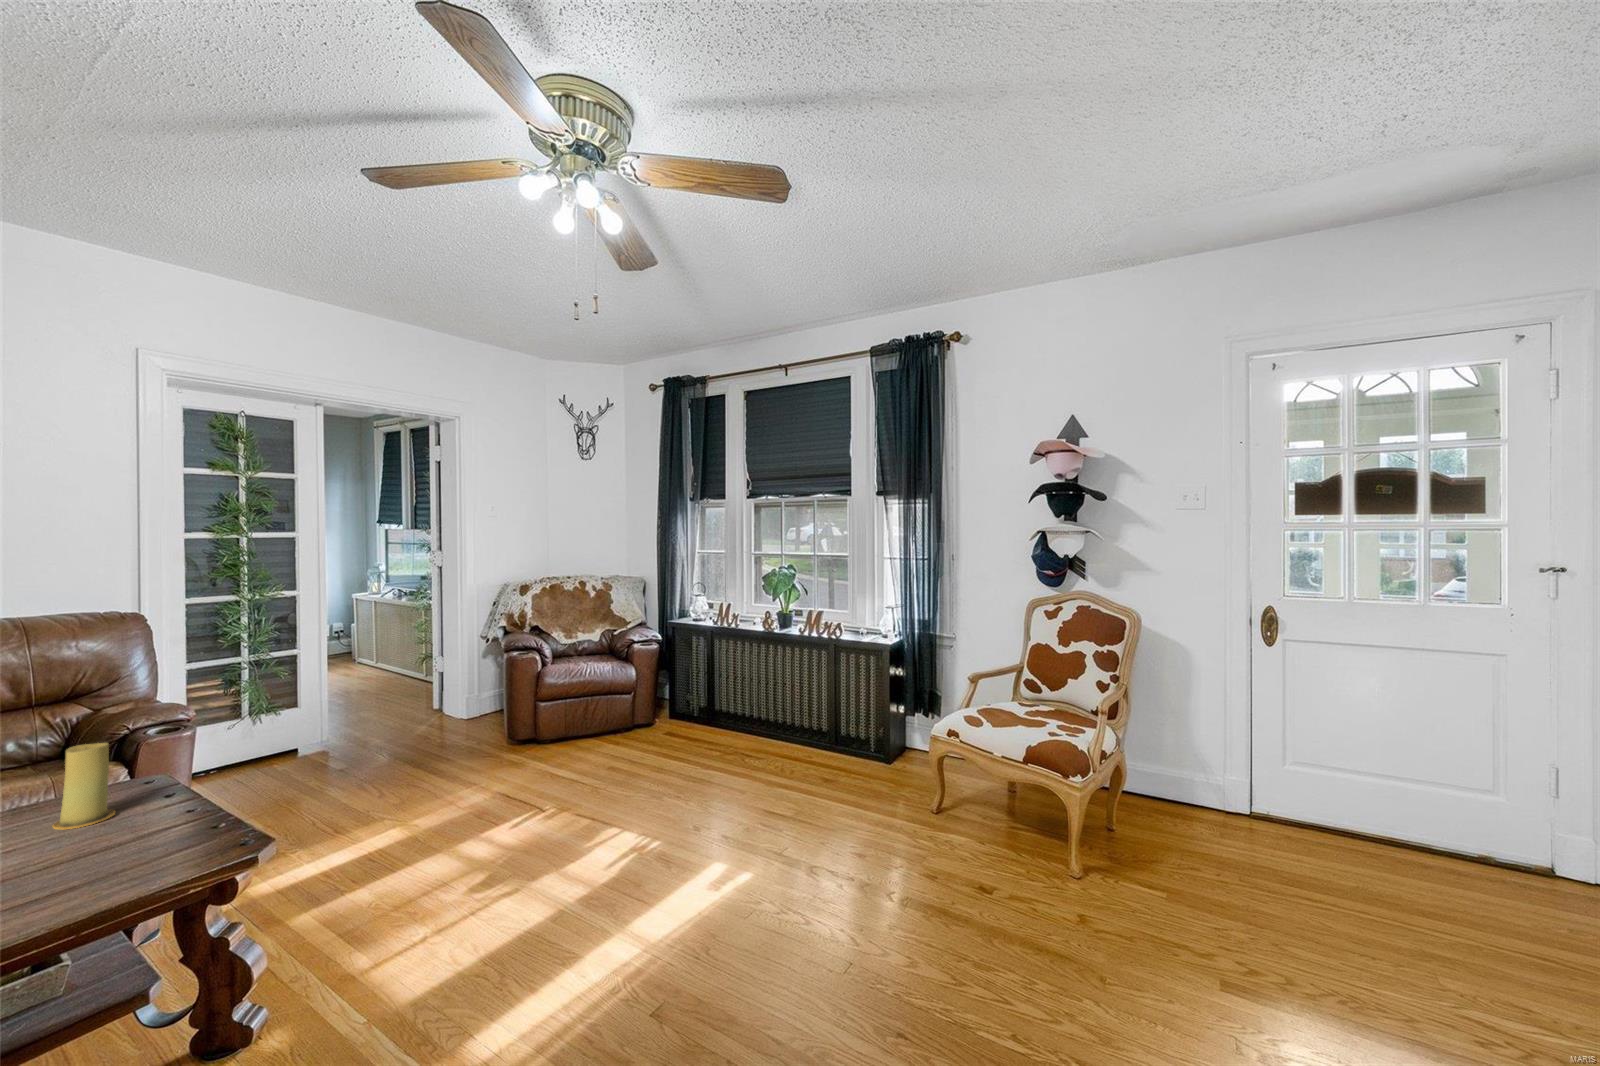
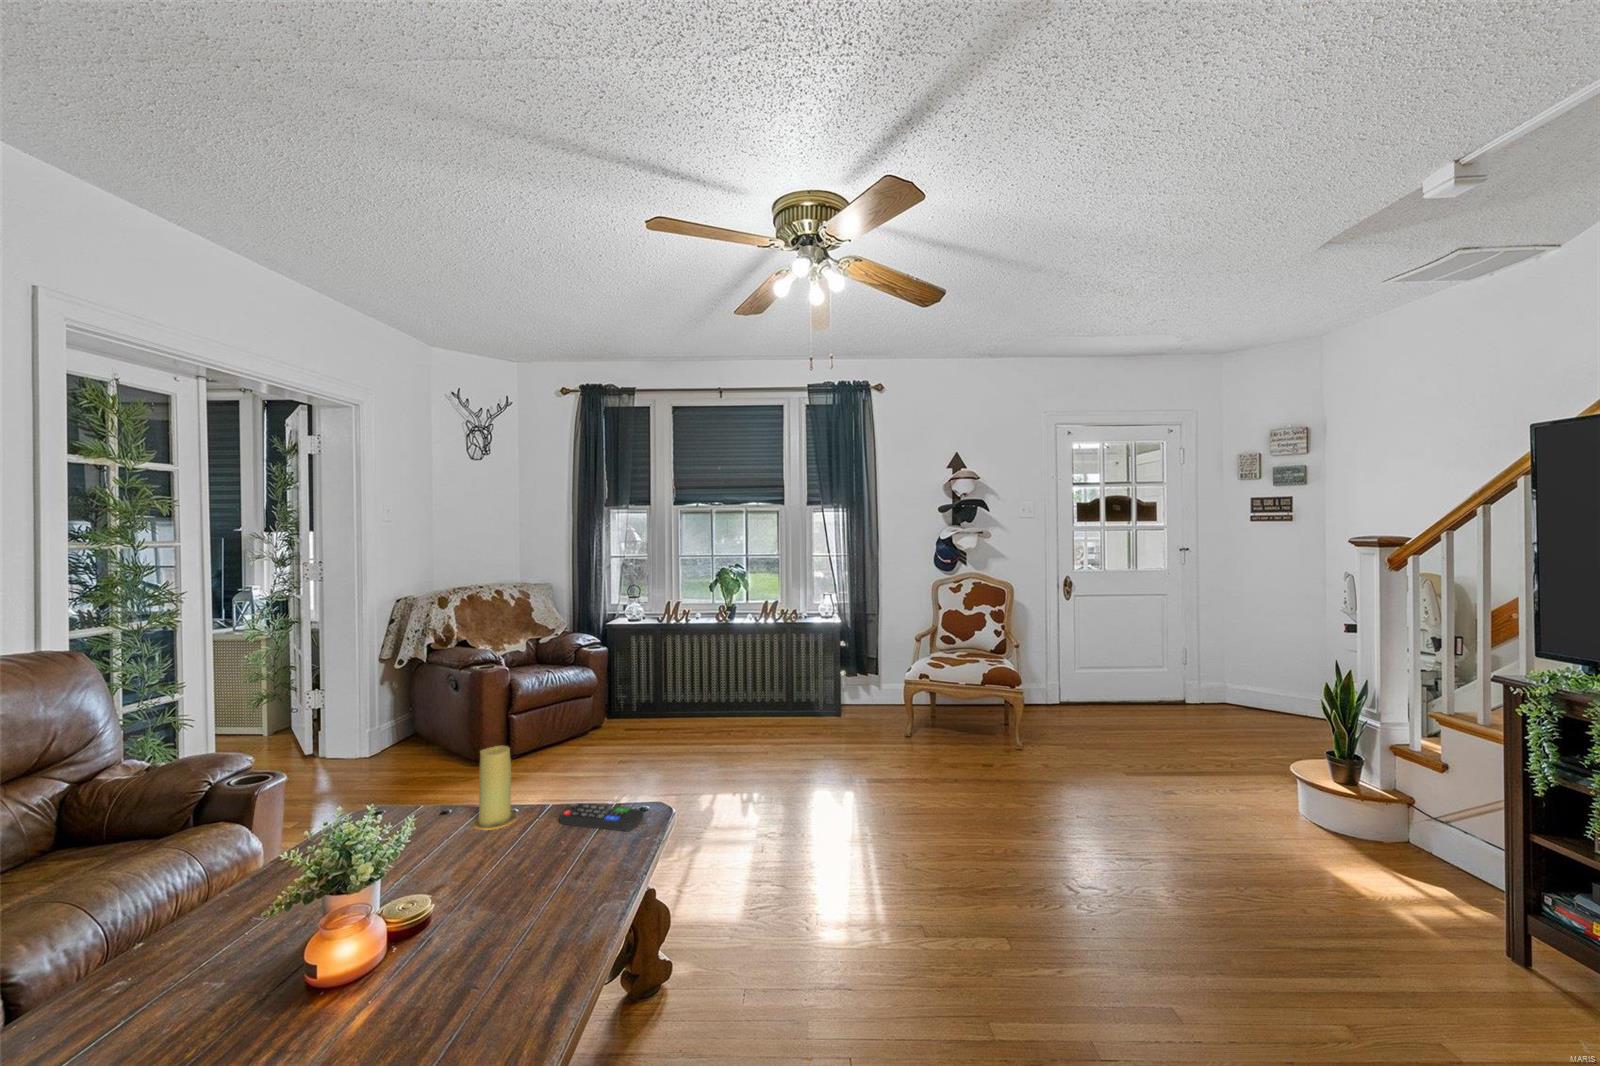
remote control: none [86,821,143,872] -> present [560,804,644,831]

